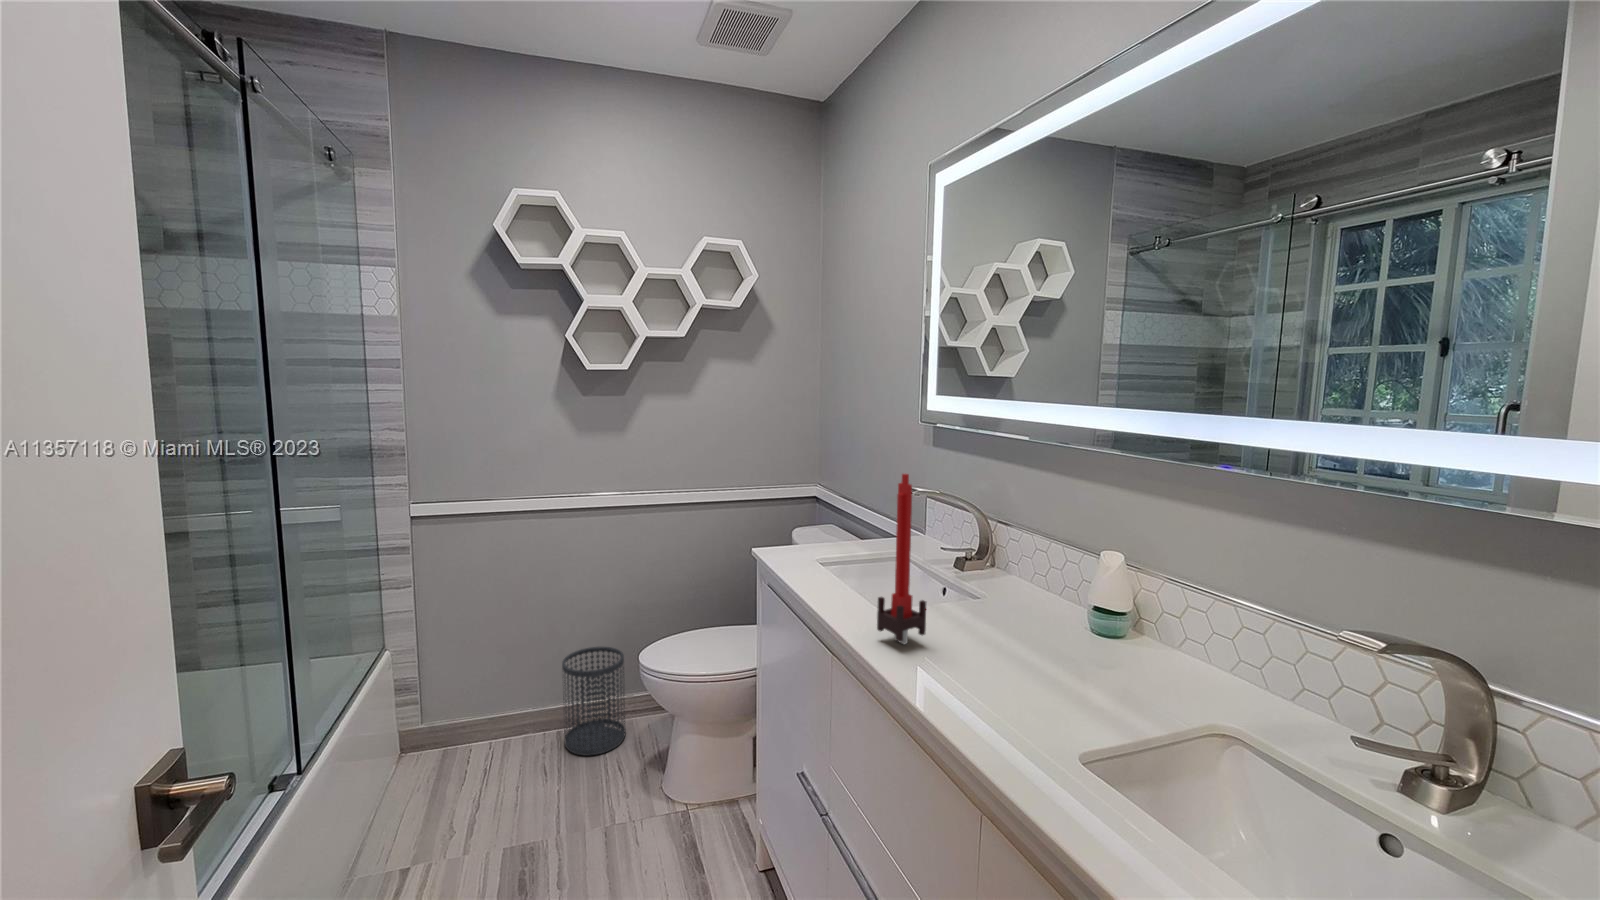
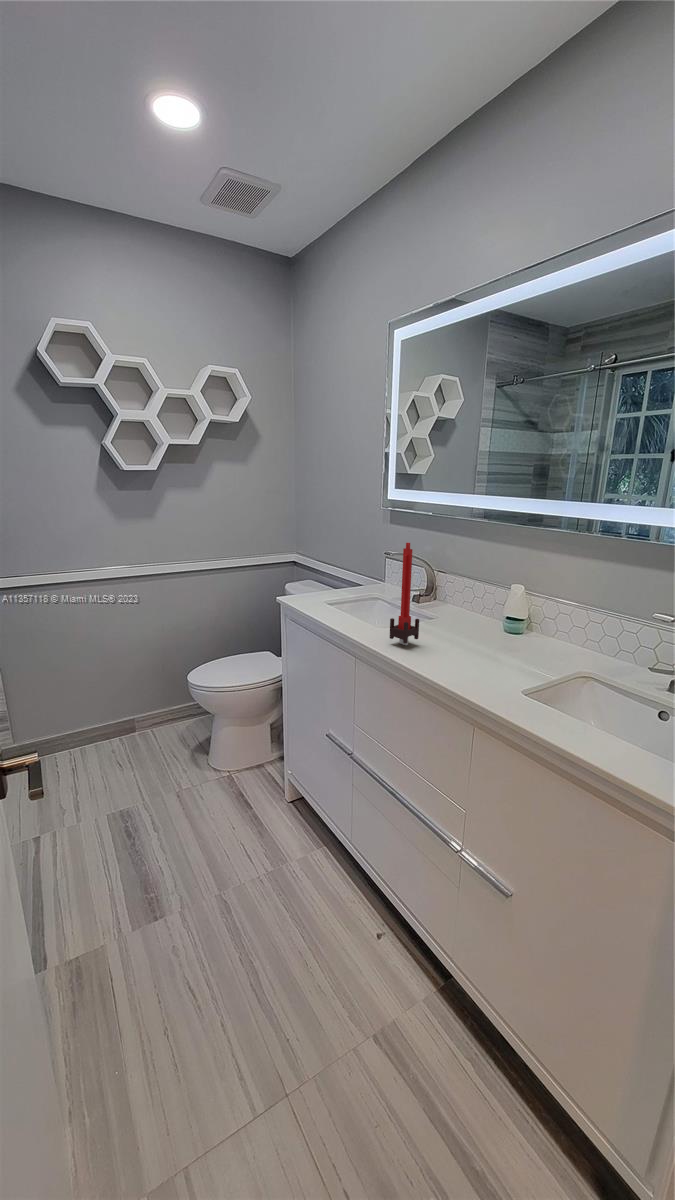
wastebasket: present [562,647,626,755] -> none [122,677,172,752]

